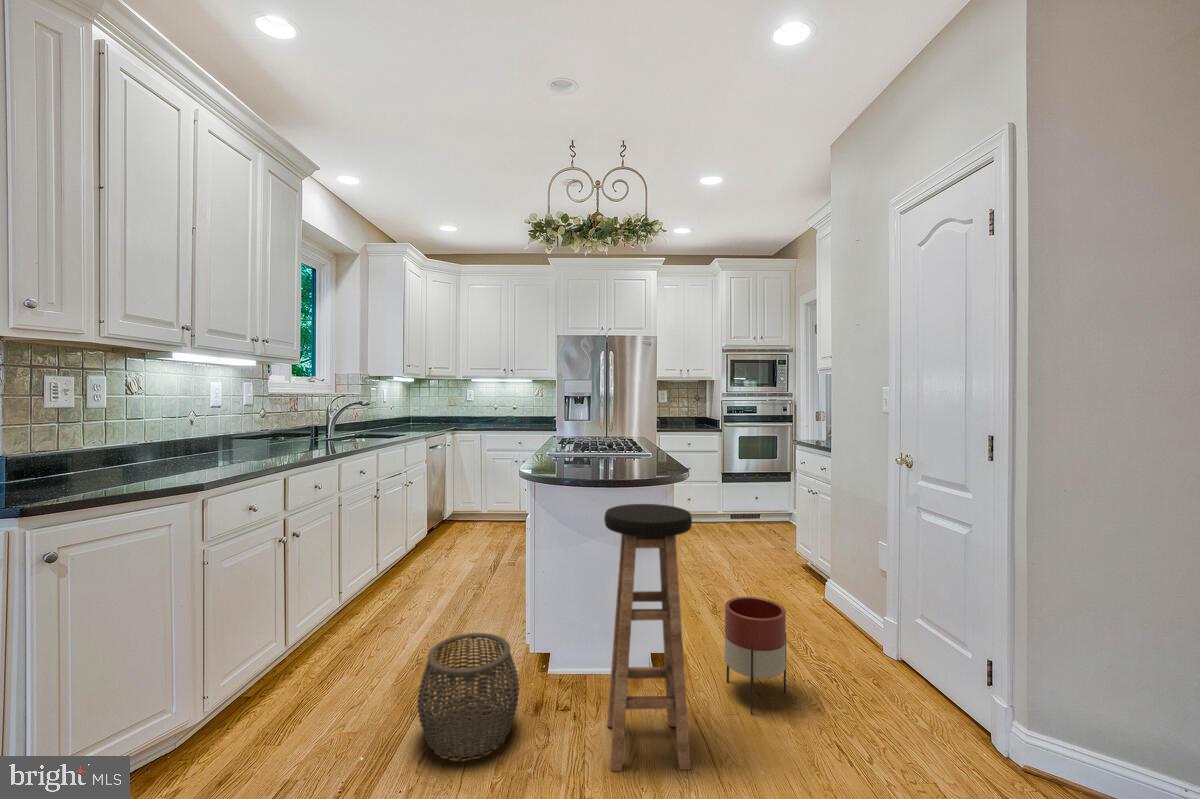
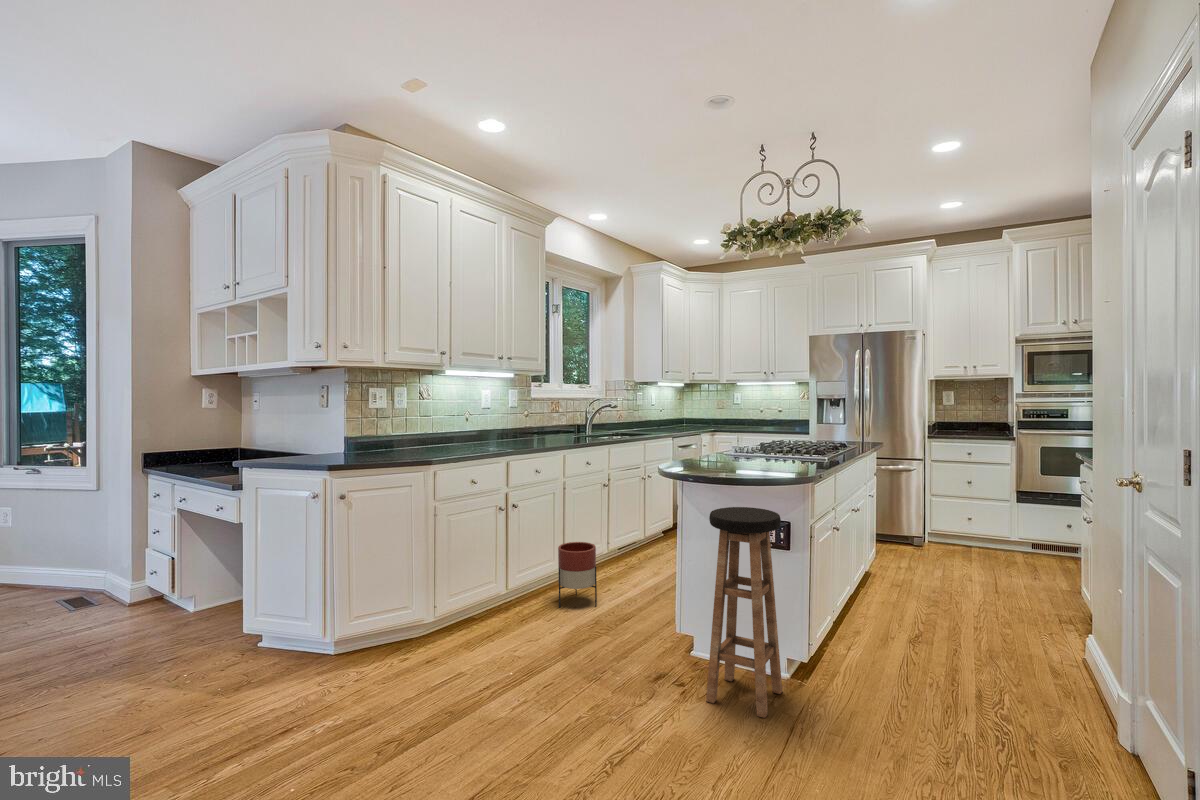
planter: present [724,597,786,714] -> present [558,542,597,608]
woven basket: present [417,633,519,759] -> none [592,589,663,670]

